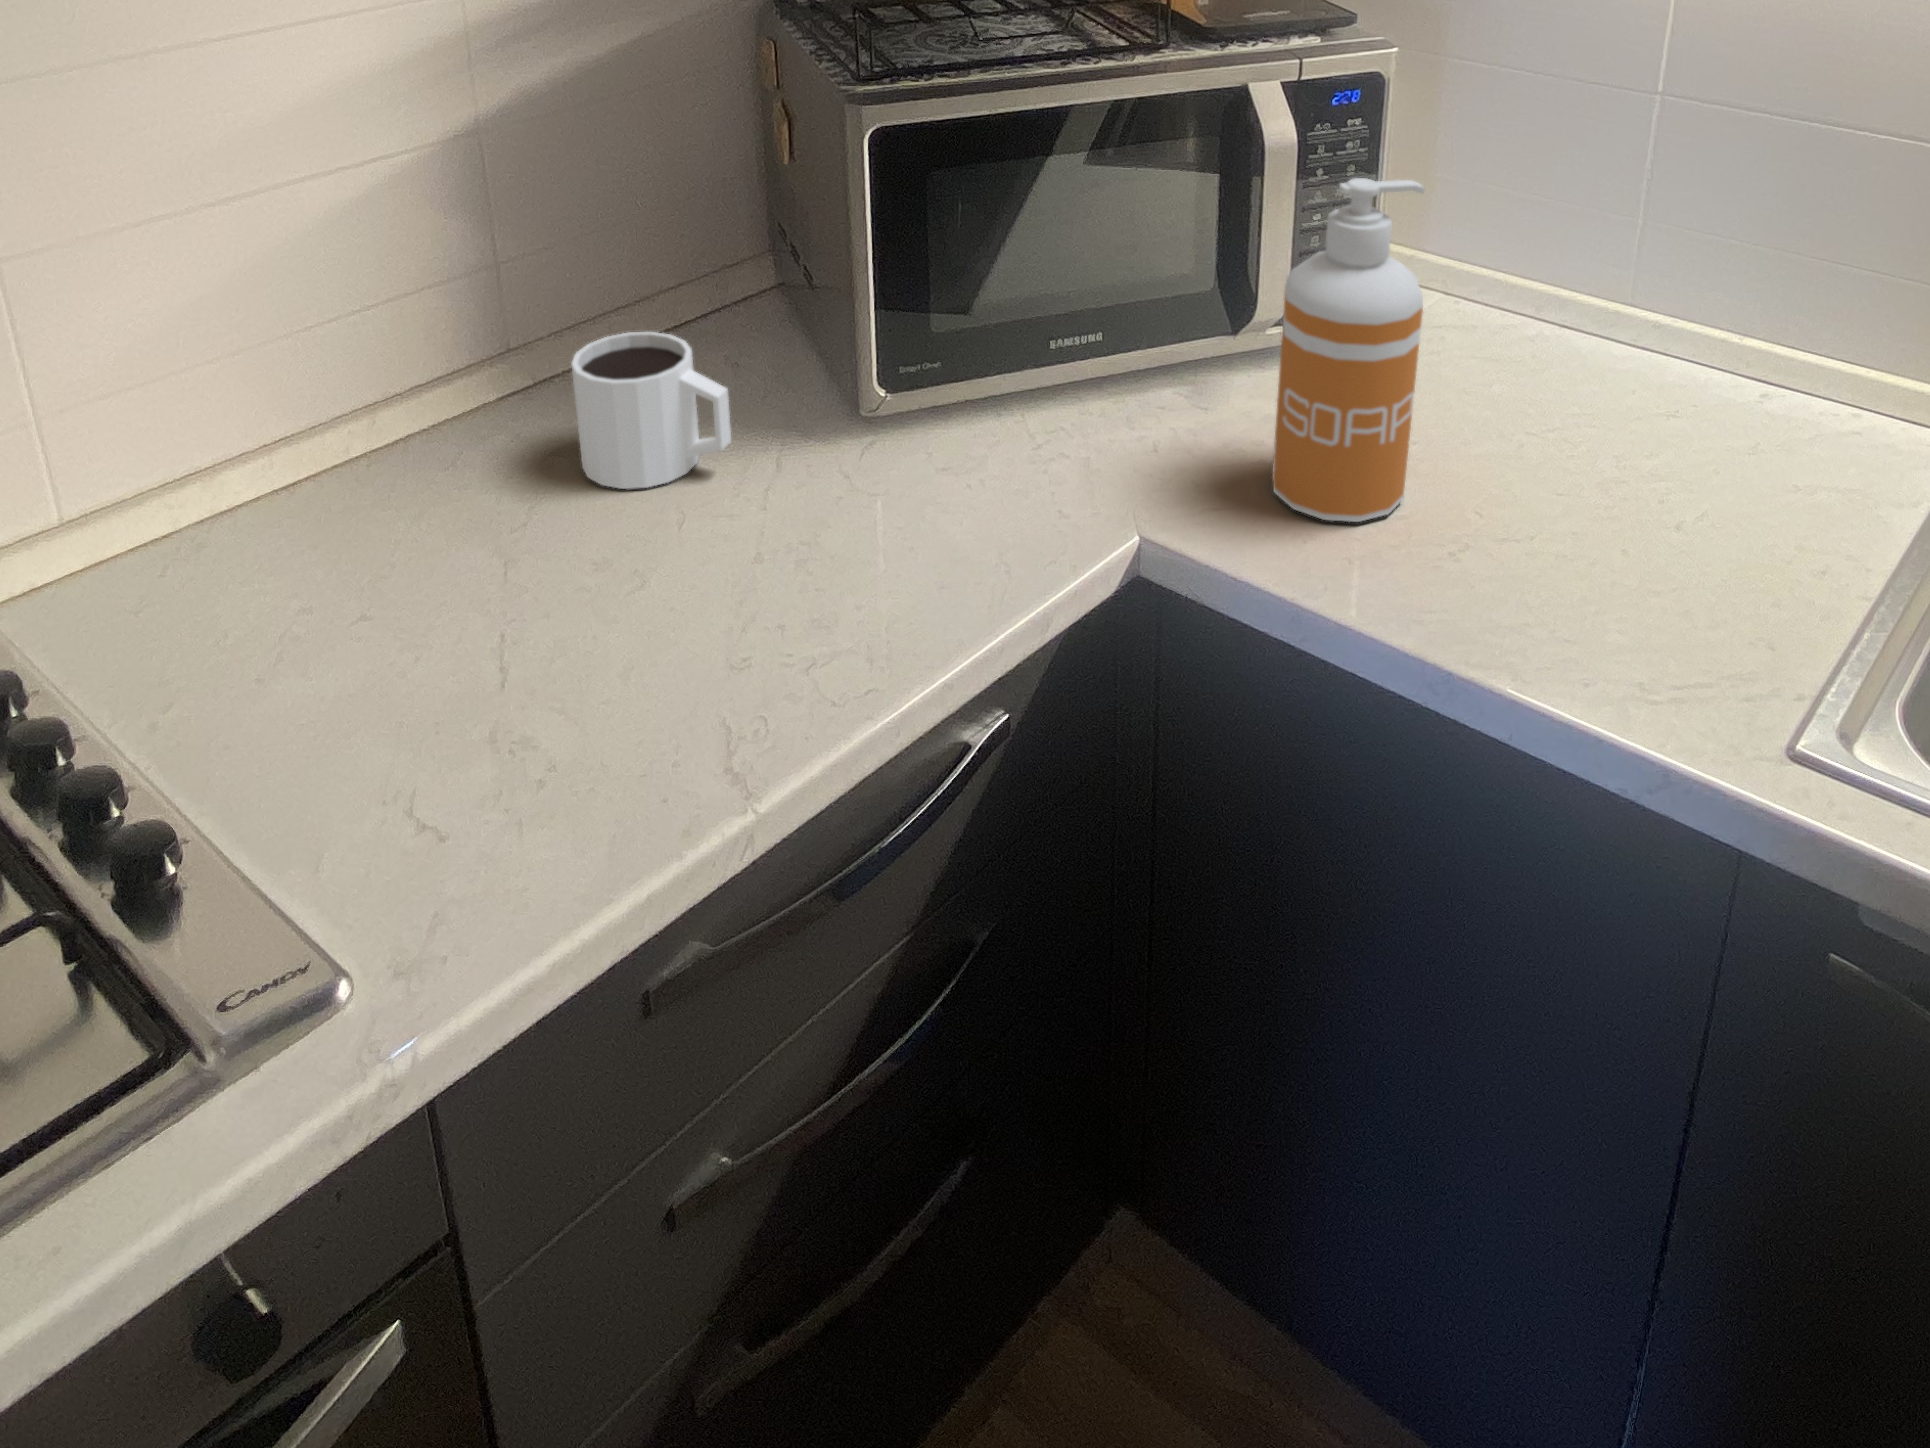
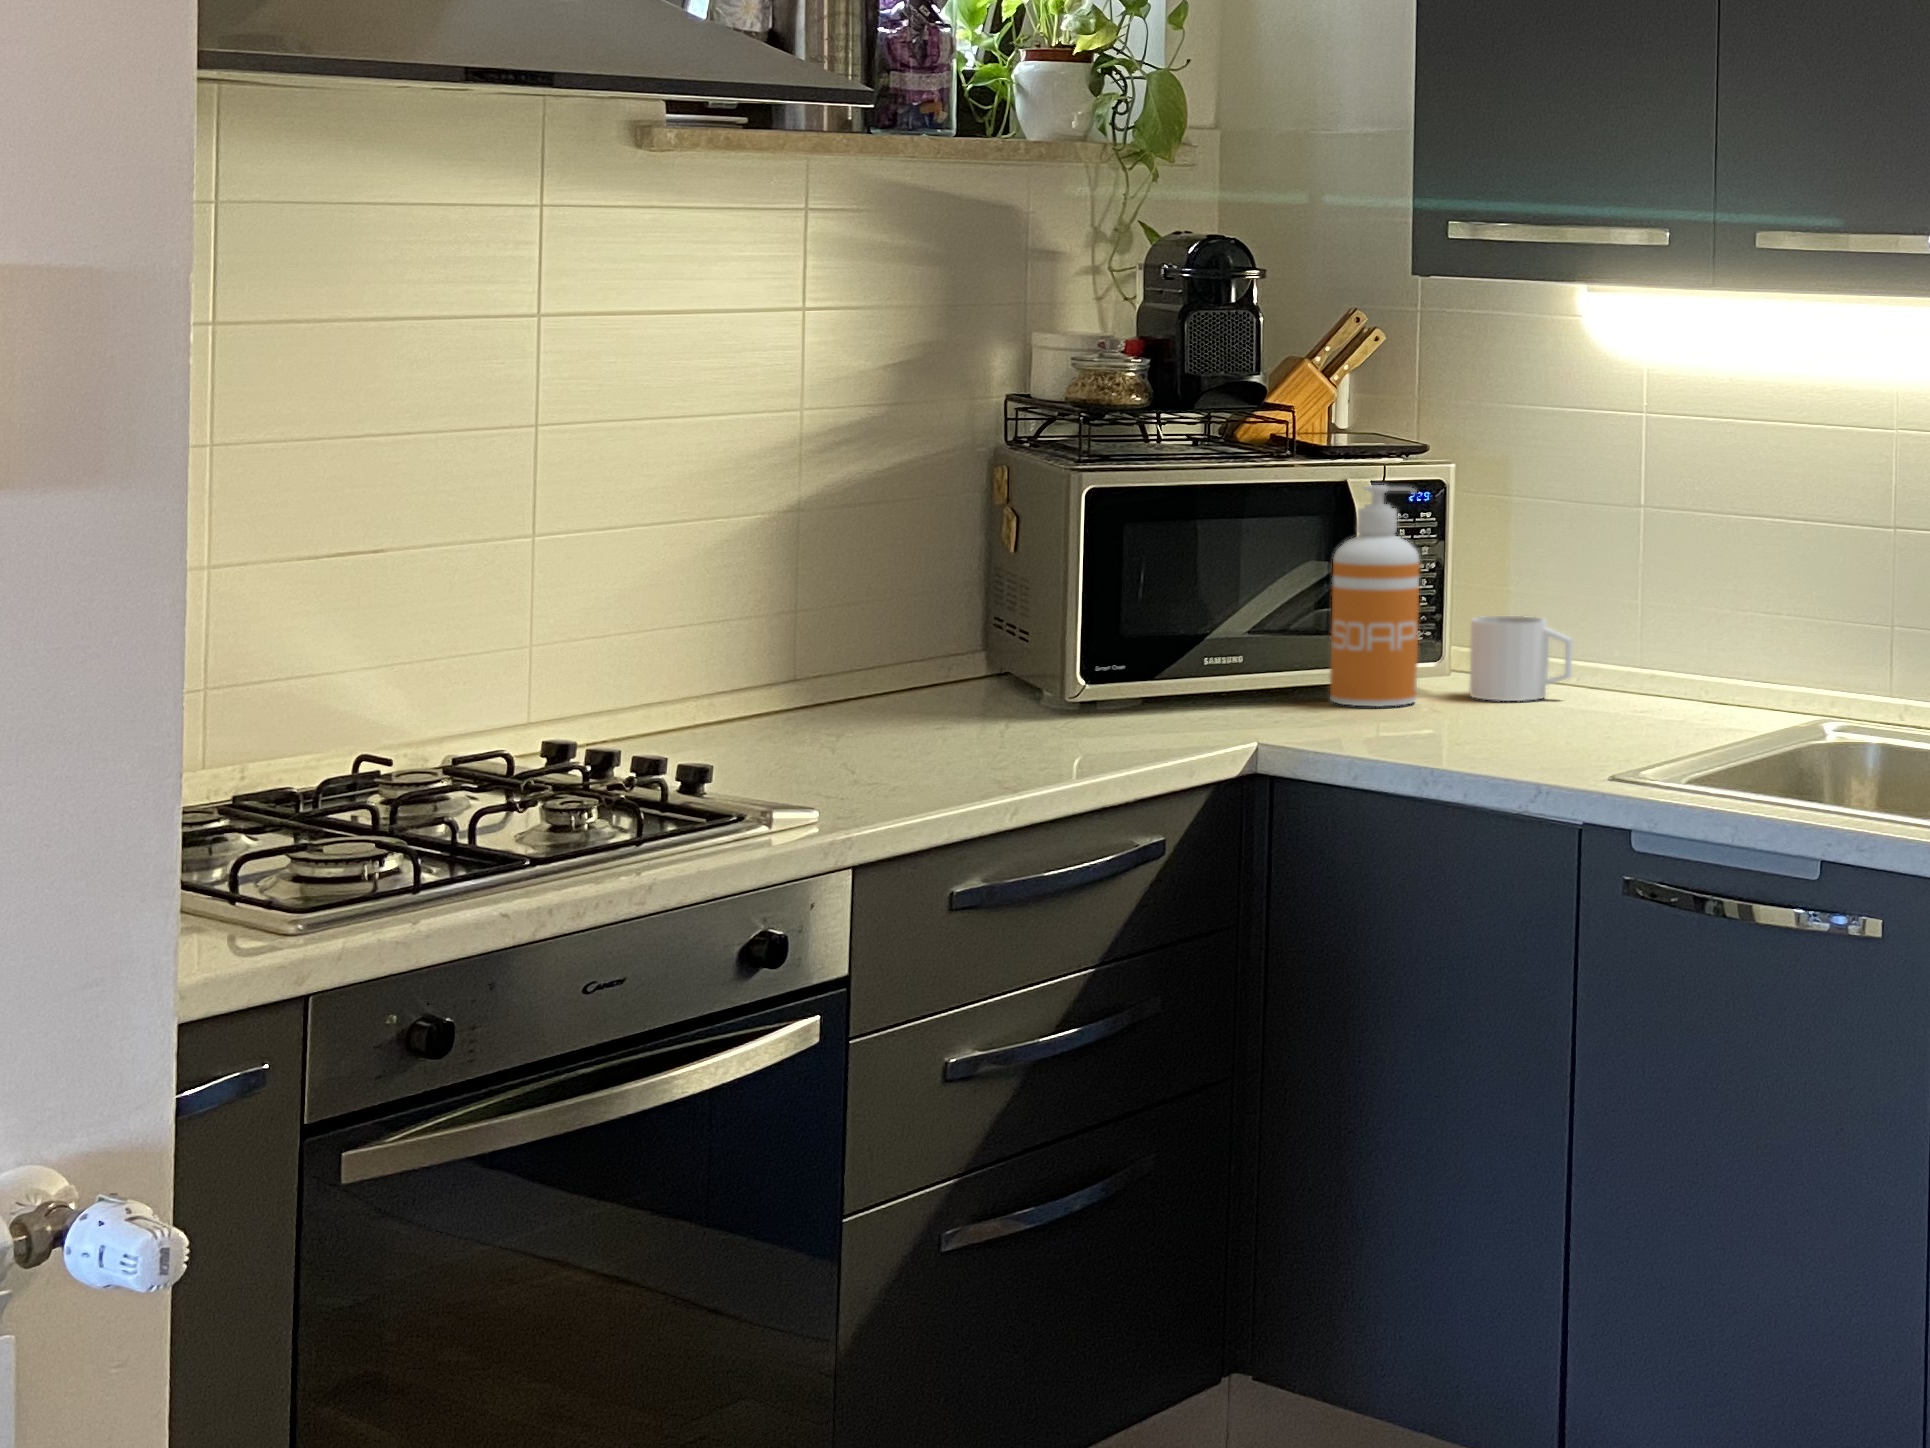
mug: present [572,332,731,489] -> present [1469,616,1572,701]

